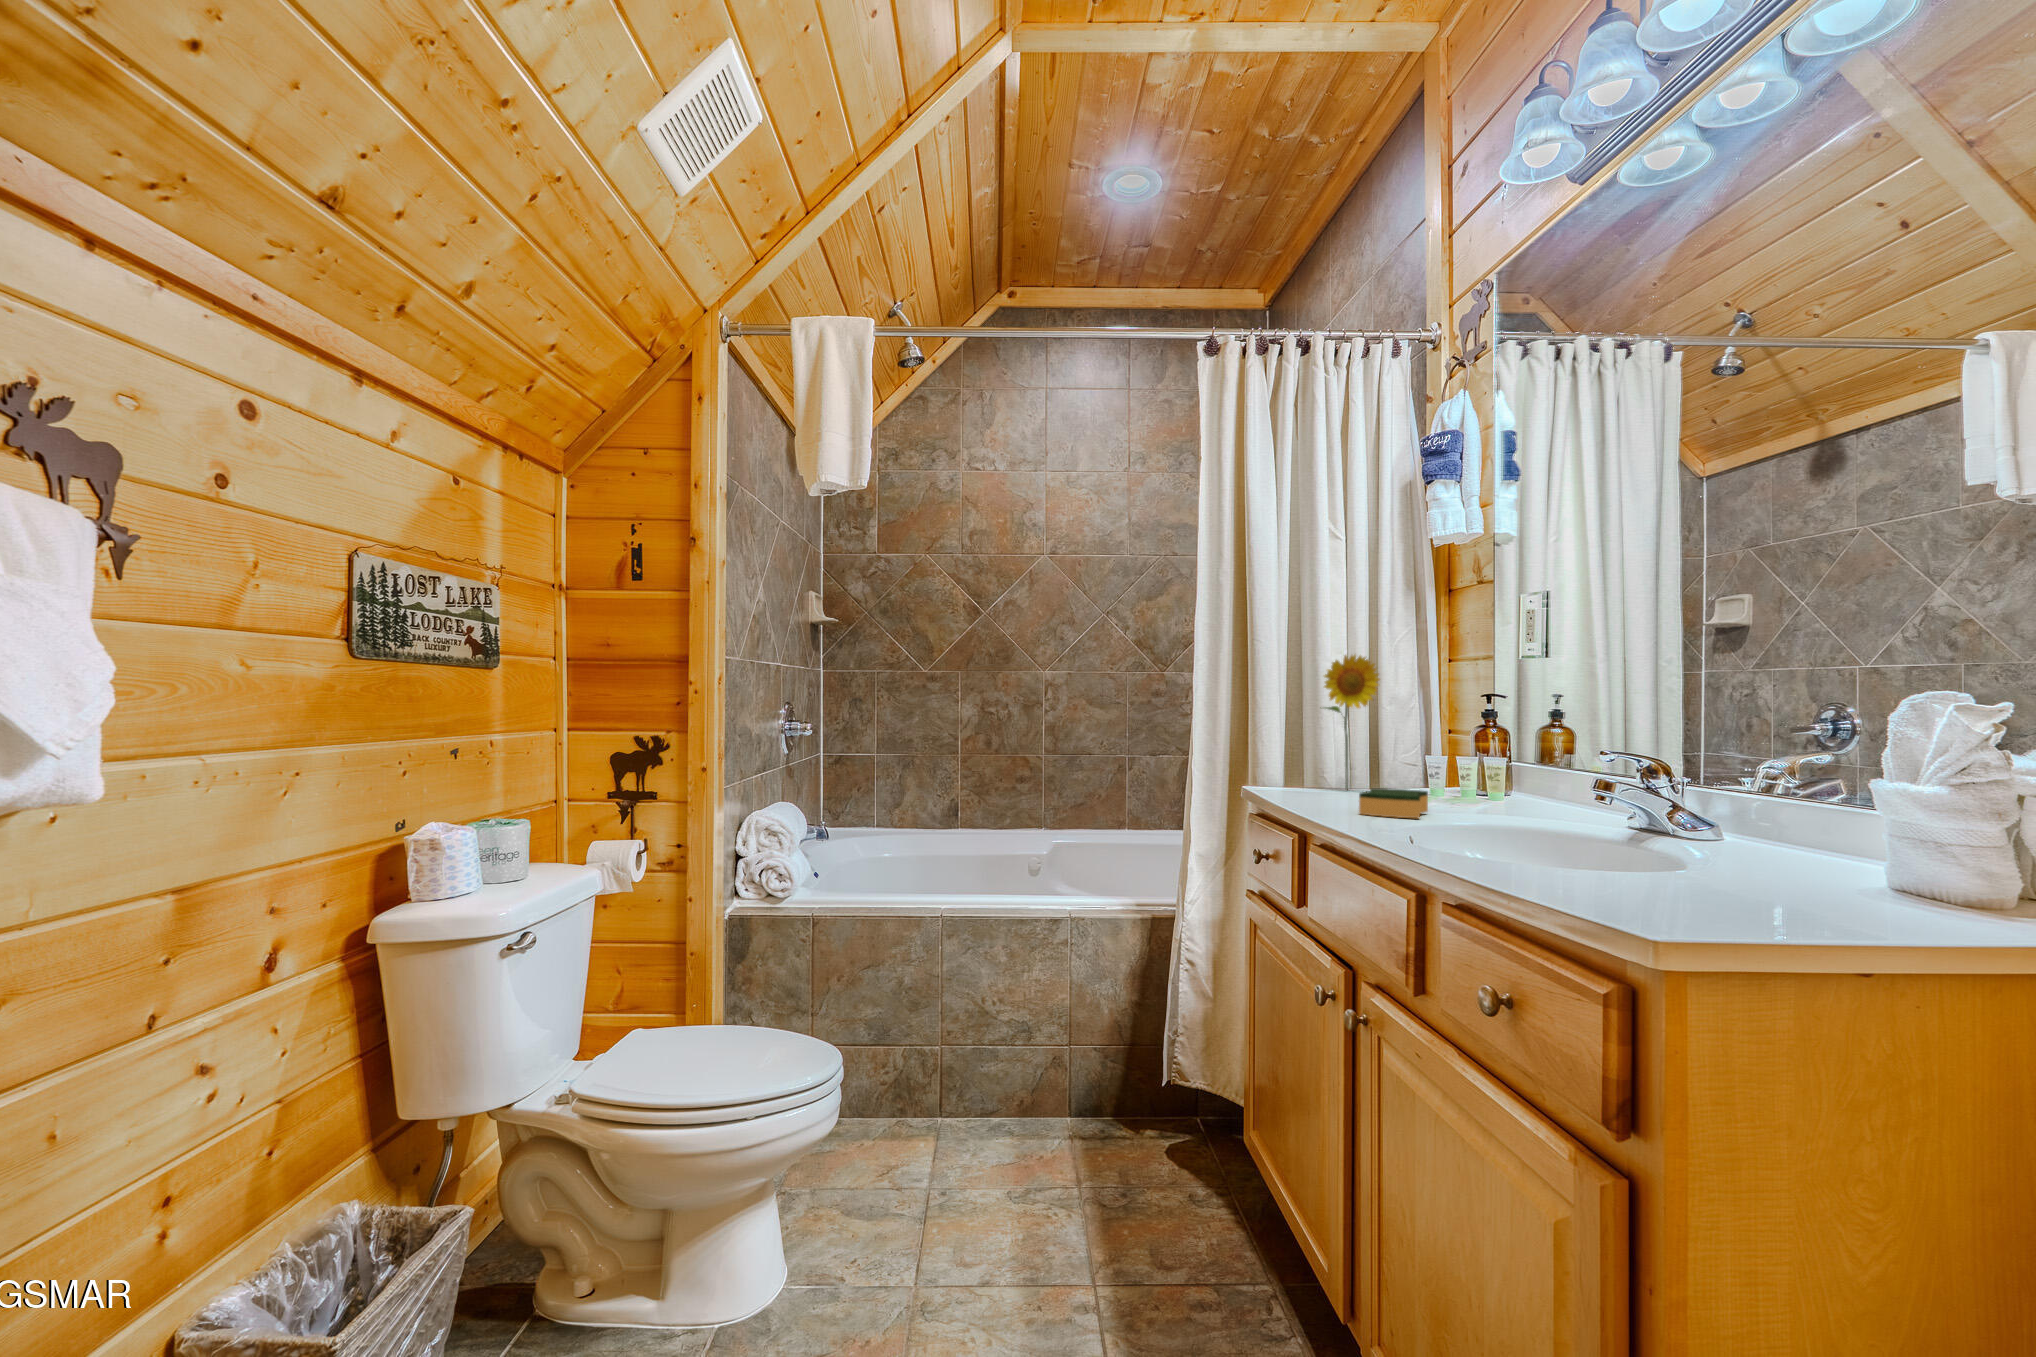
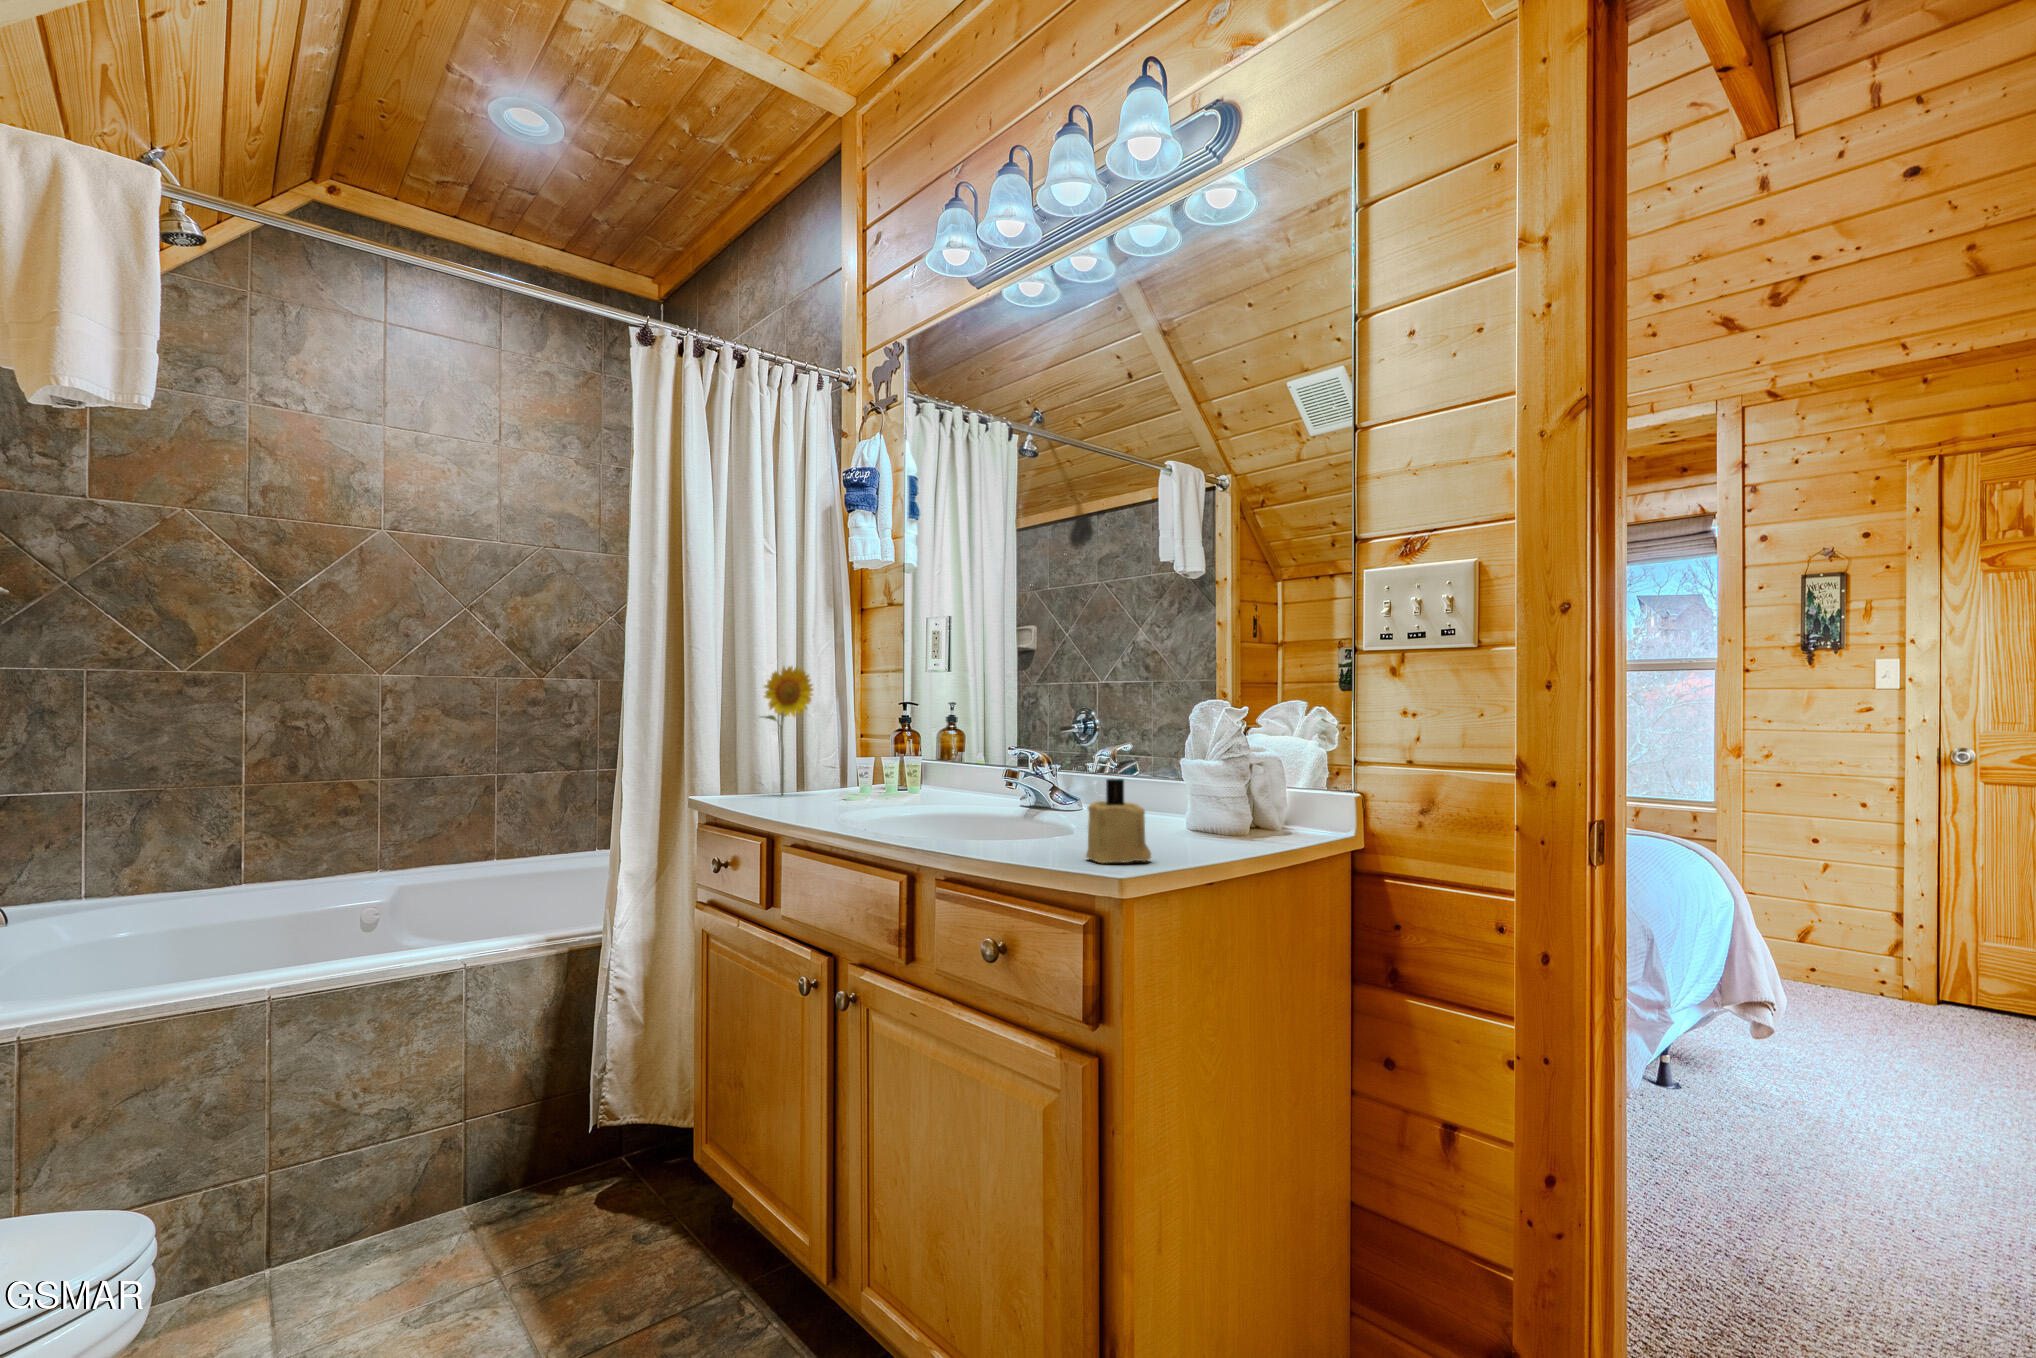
sponge: present [1359,788,1428,819] -> none [823,790,874,816]
candle: none [1648,797,1771,928] -> present [1086,779,1151,863]

